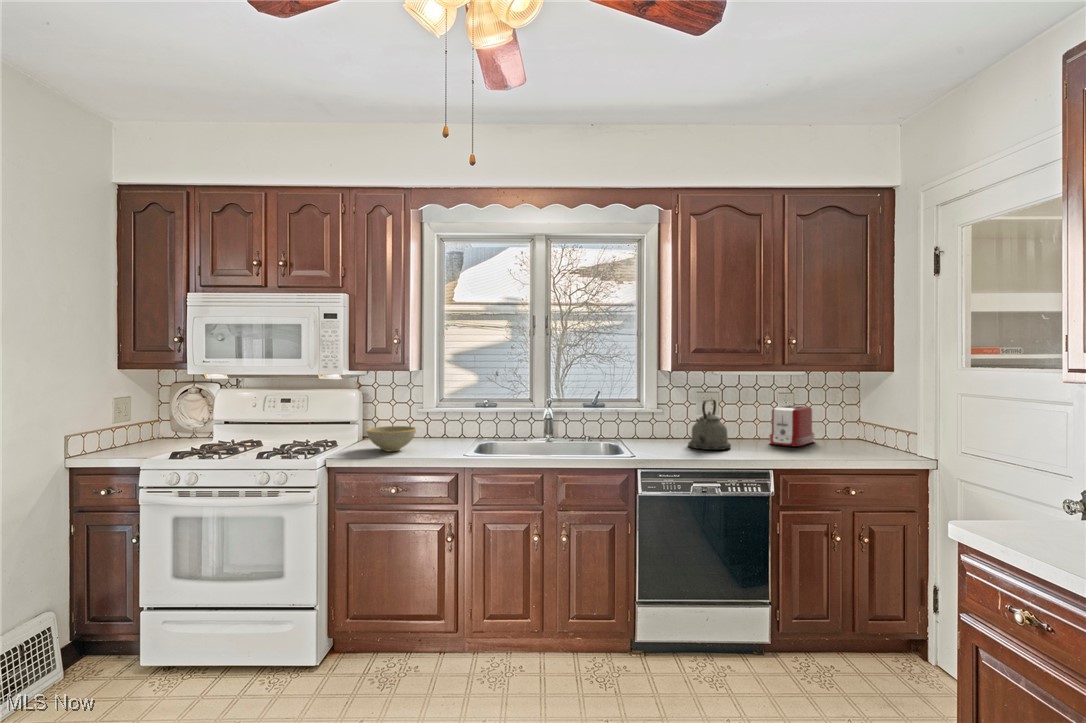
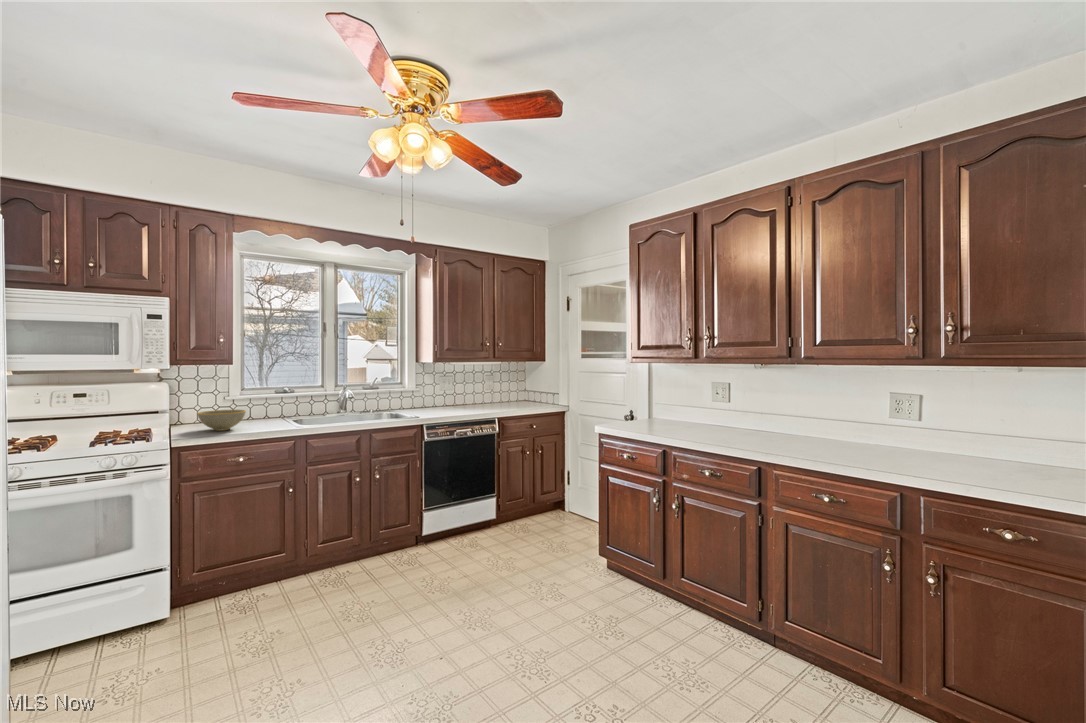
kettle: present [688,400,731,450] -> none [440,380,466,411]
toaster: present [769,406,815,446] -> none [482,383,503,406]

